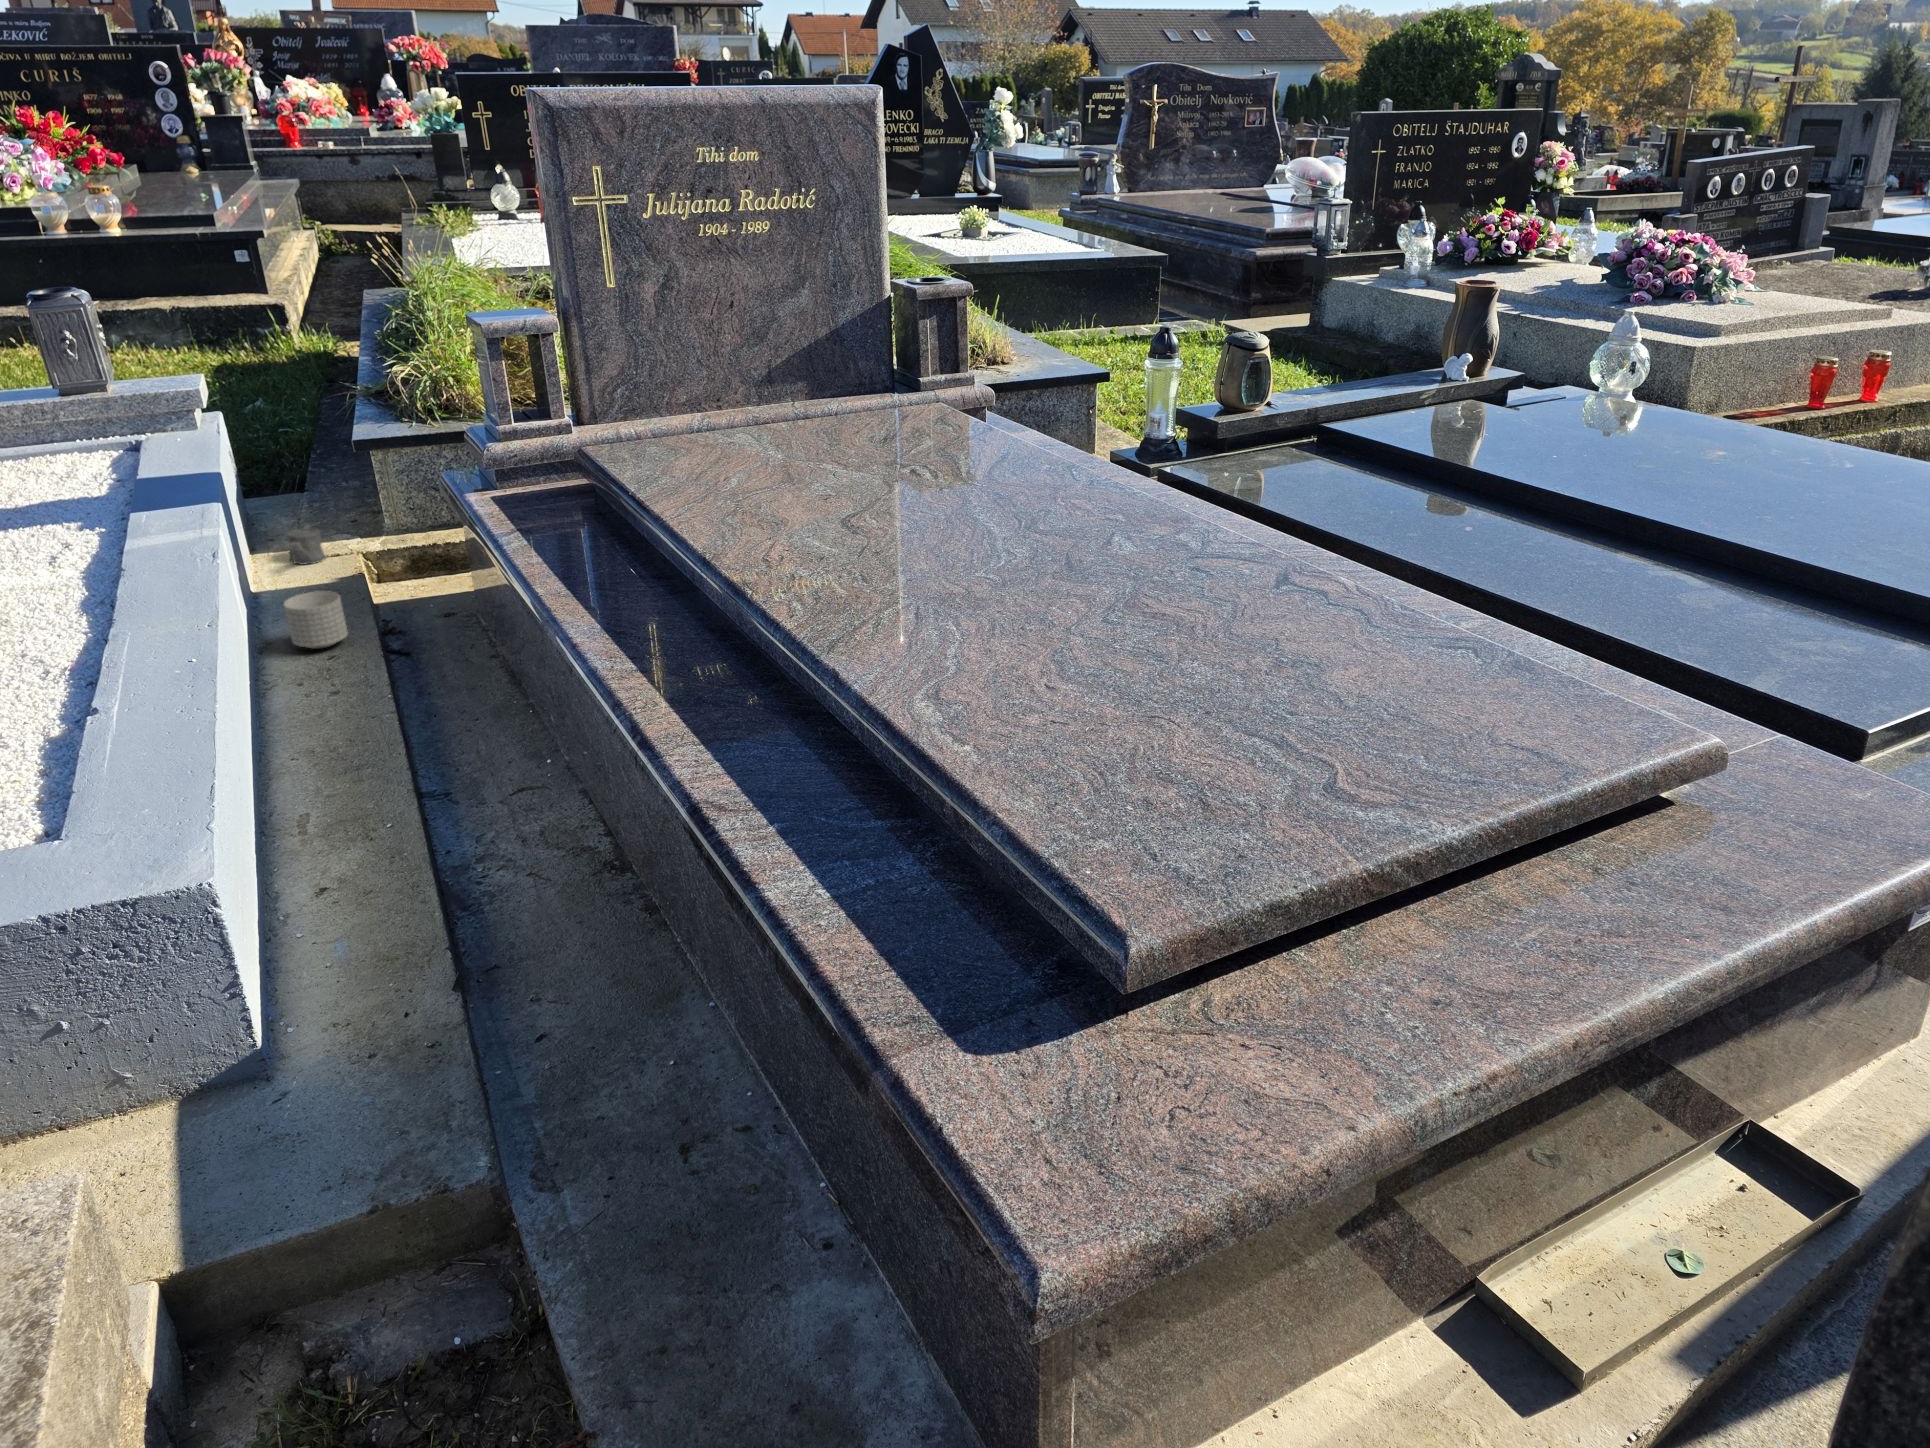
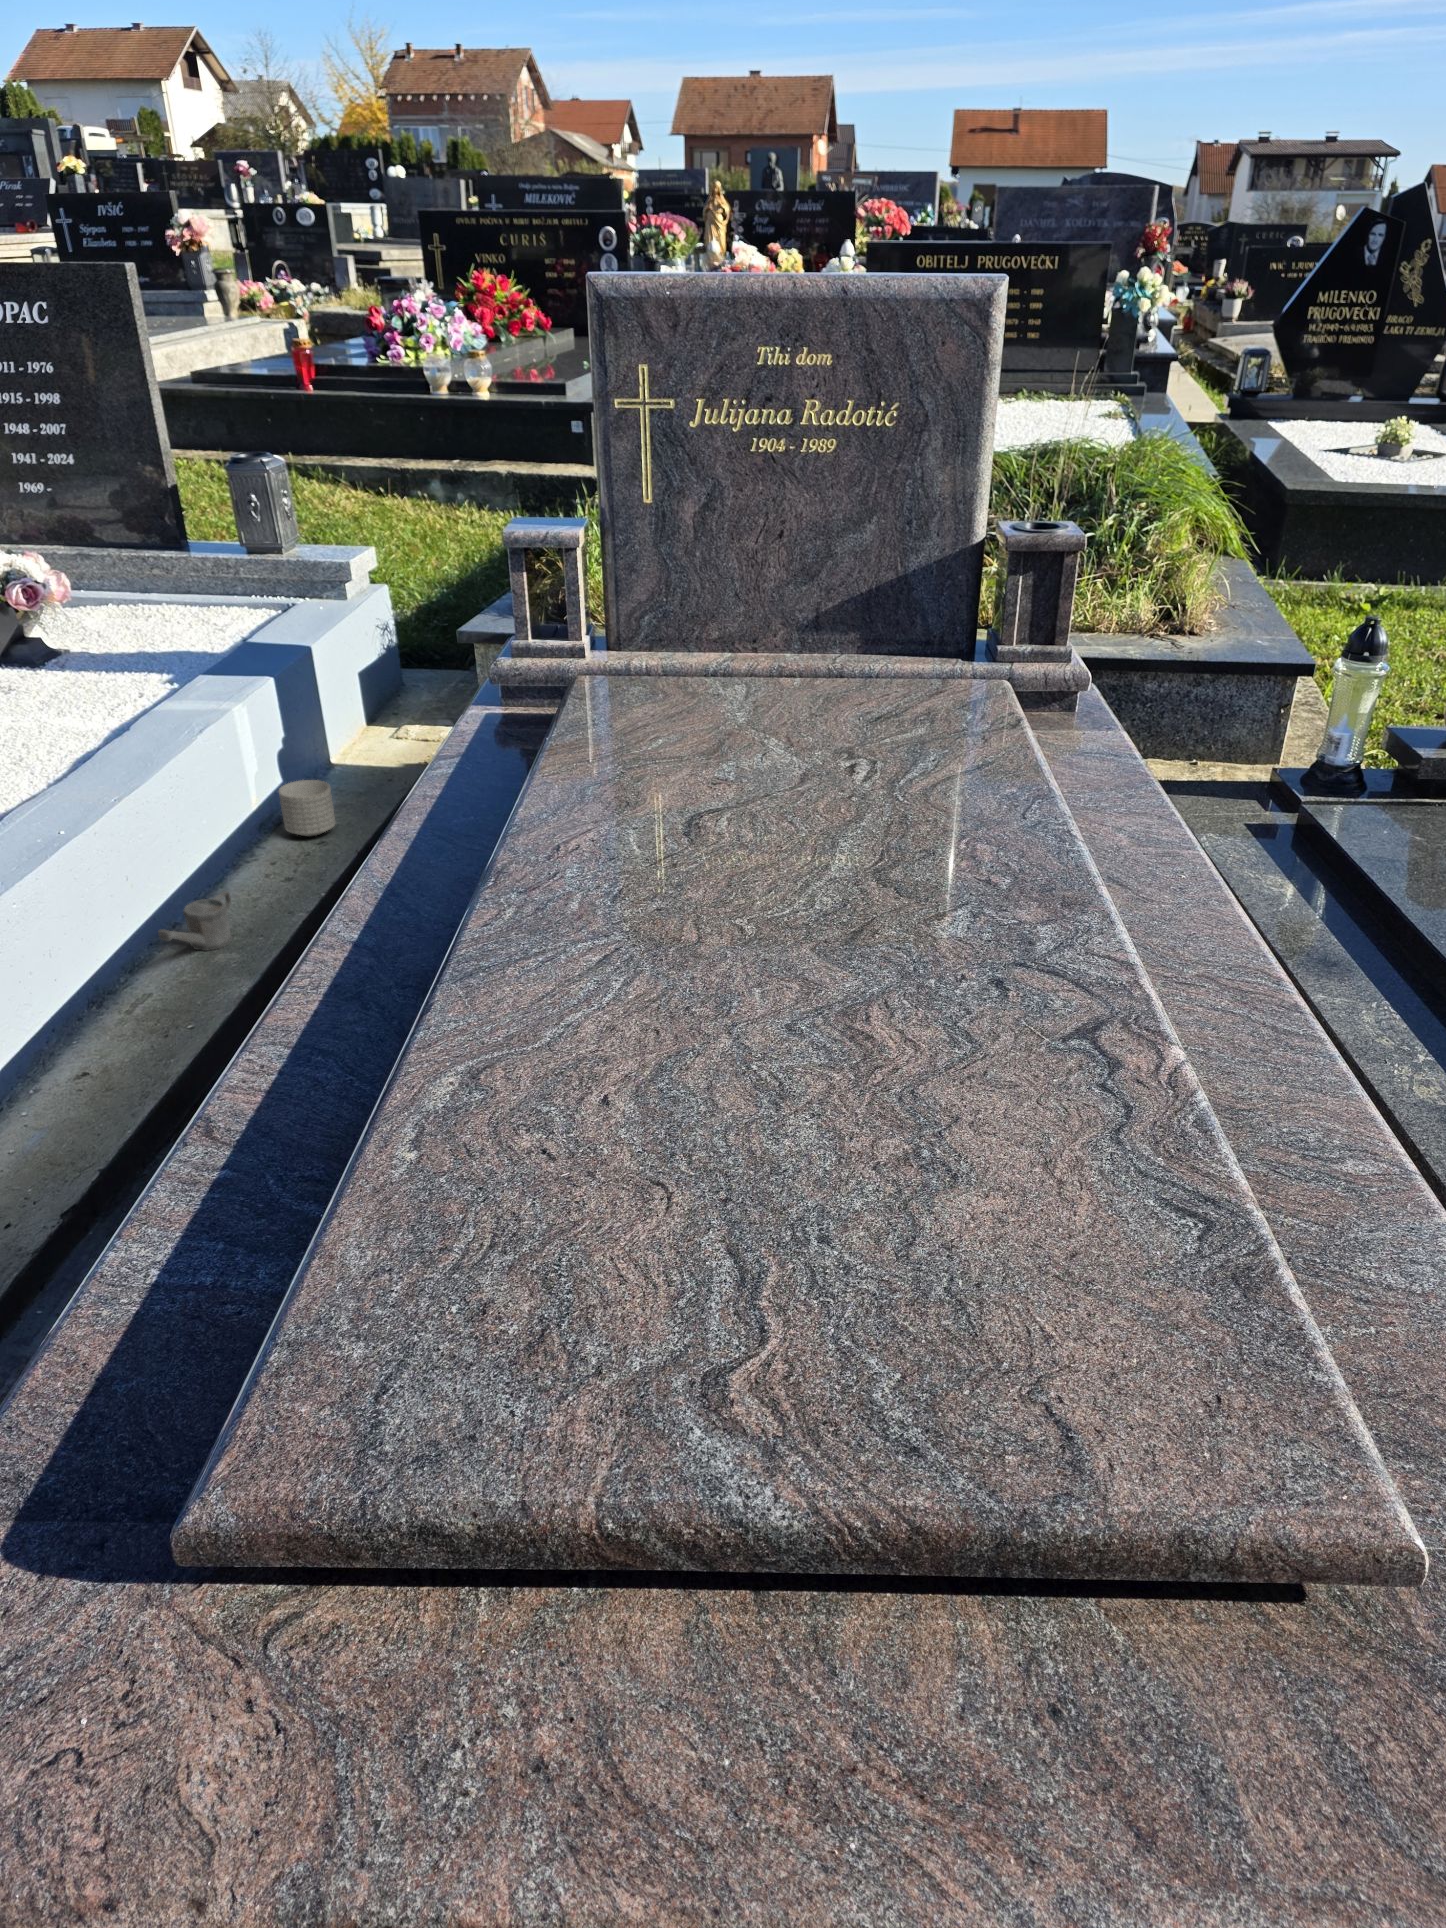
watering can: present [287,524,326,565] -> present [158,891,233,951]

